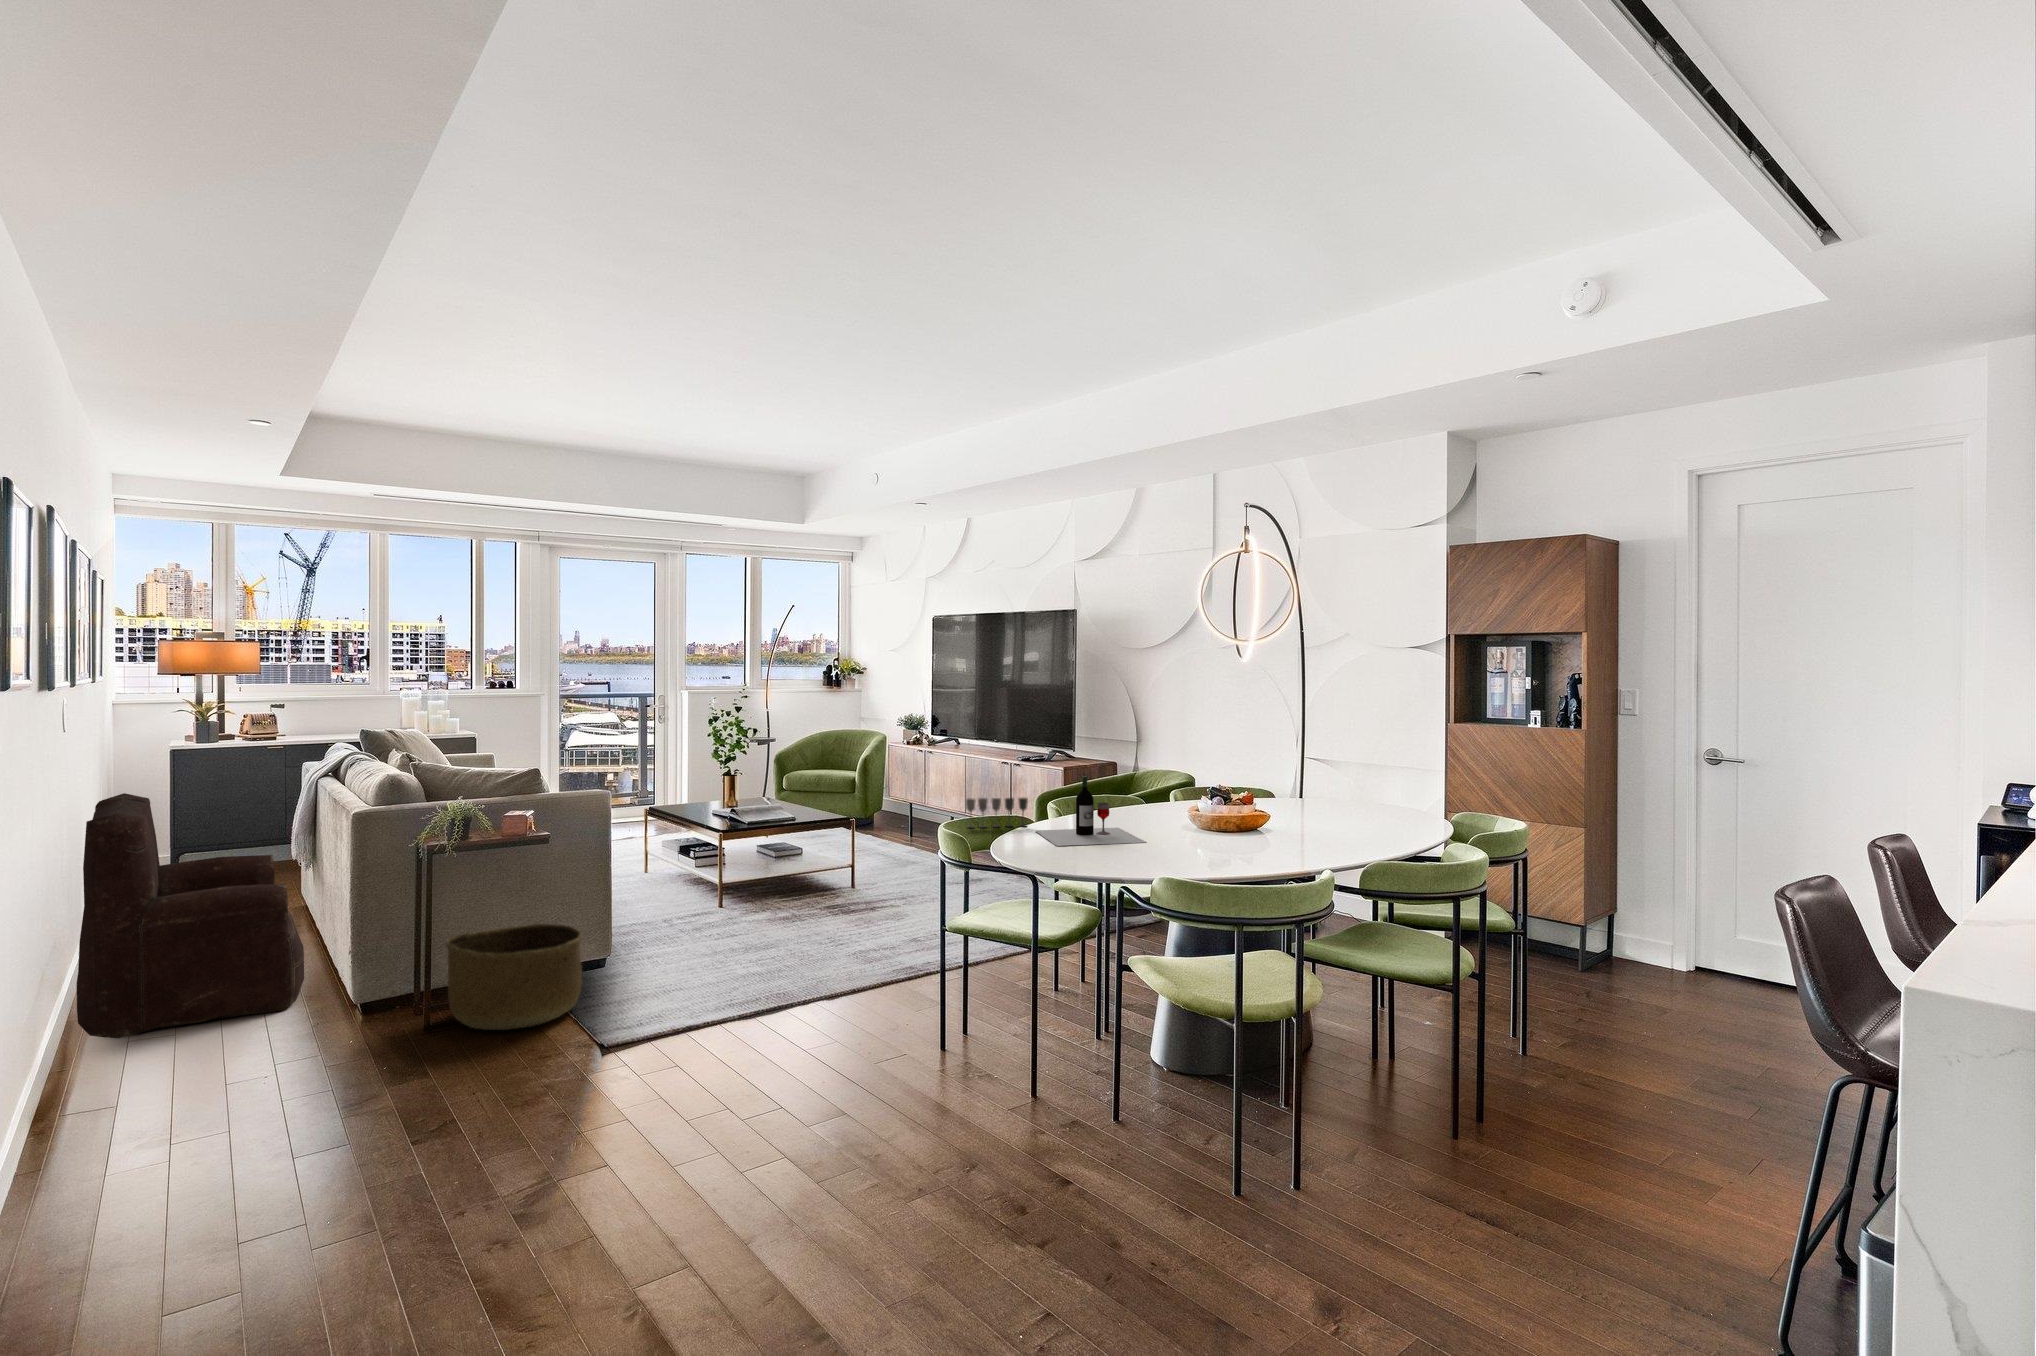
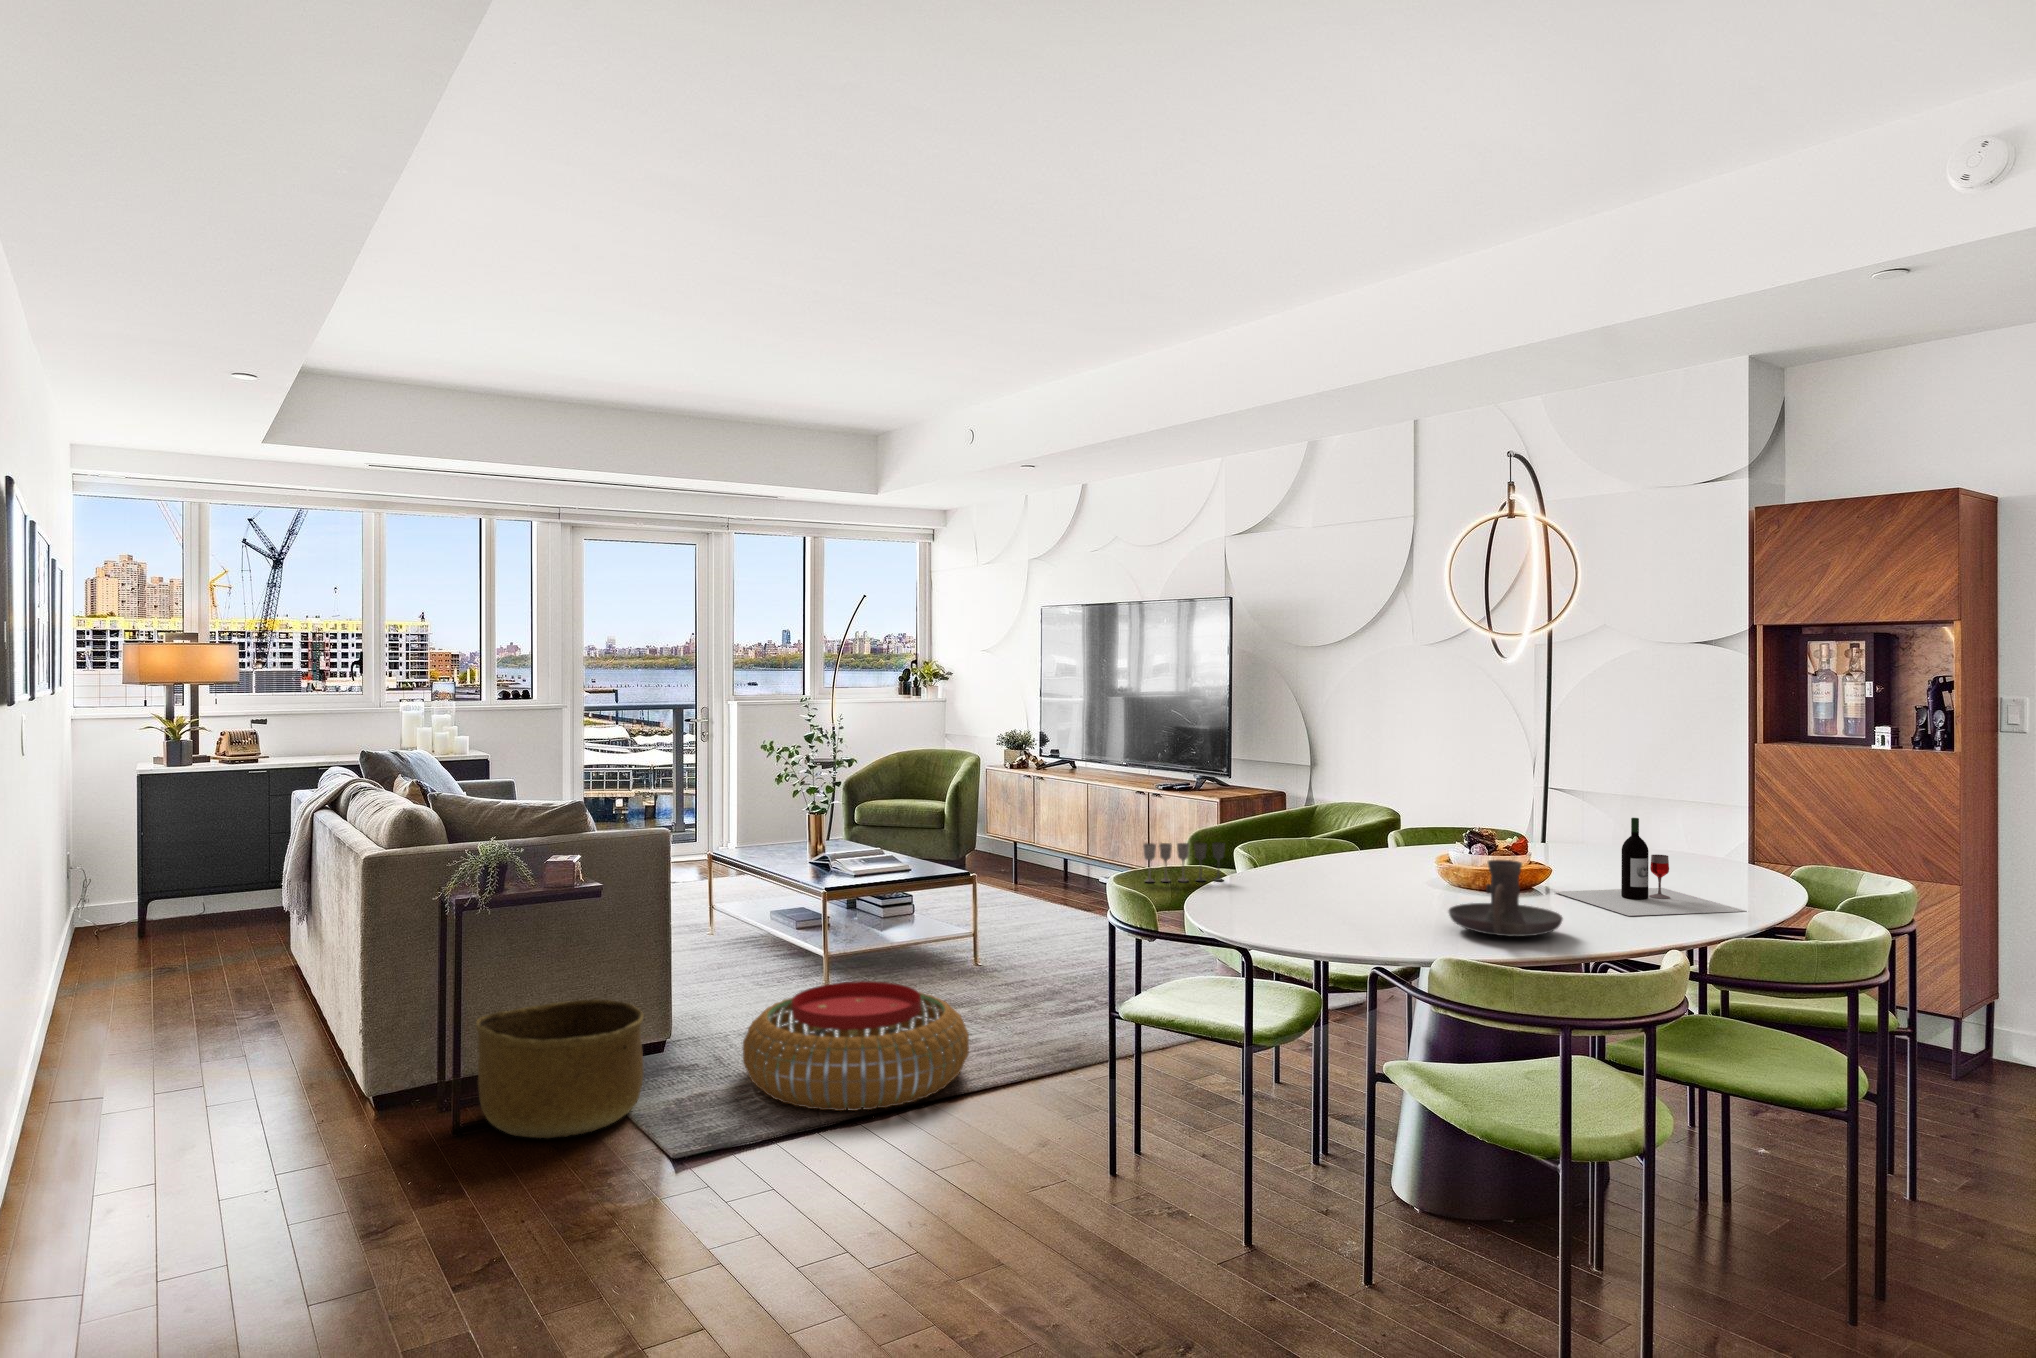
wine bottle: present [1035,776,1145,846] -> present [1555,818,1745,916]
armchair: present [76,793,304,1038] -> none [30,830,300,1140]
candle holder: none [1172,807,1251,862] -> present [1449,860,1563,937]
pouf: none [663,909,843,1007] -> present [743,981,969,1111]

